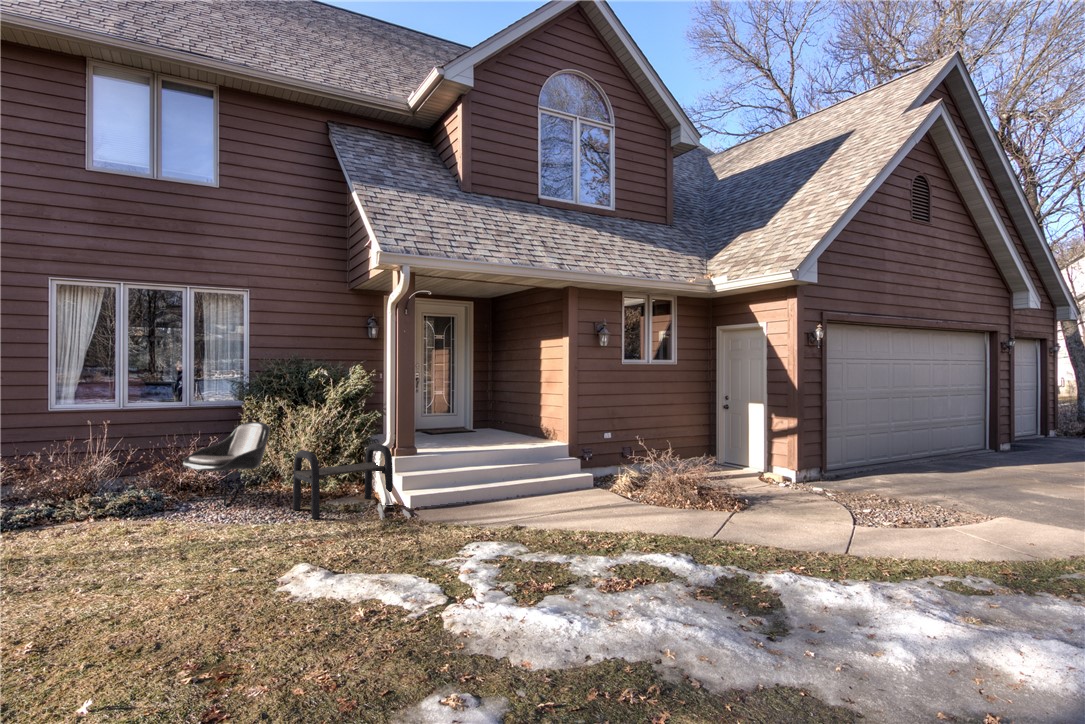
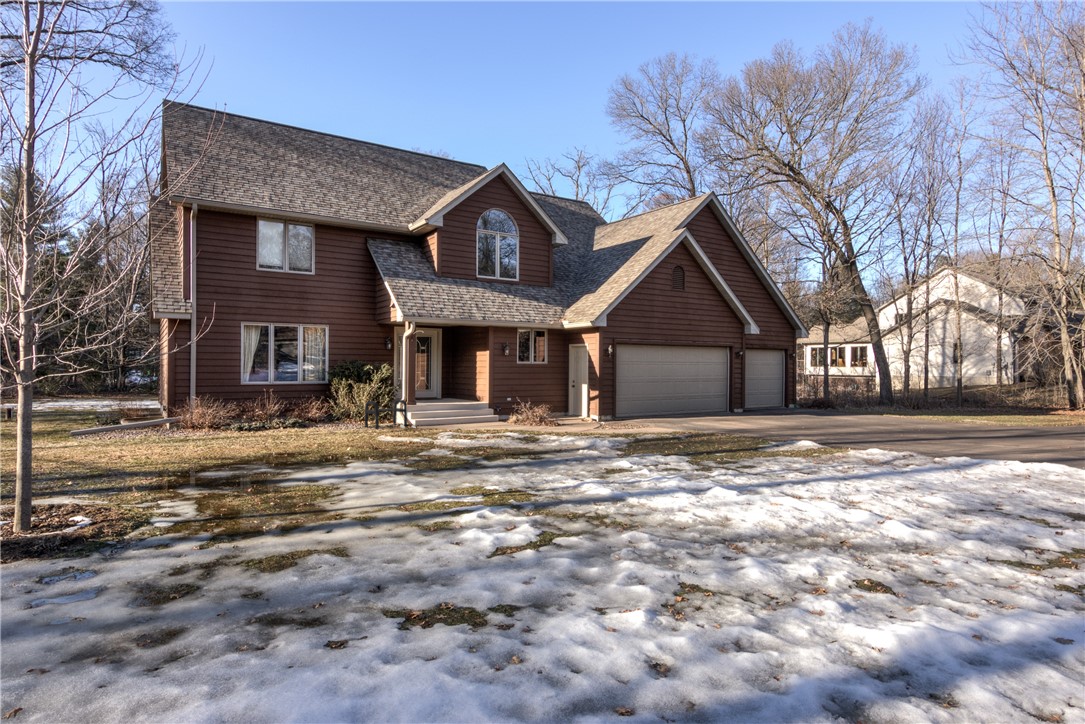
lounge chair: present [183,422,273,506] -> none [311,390,350,426]

